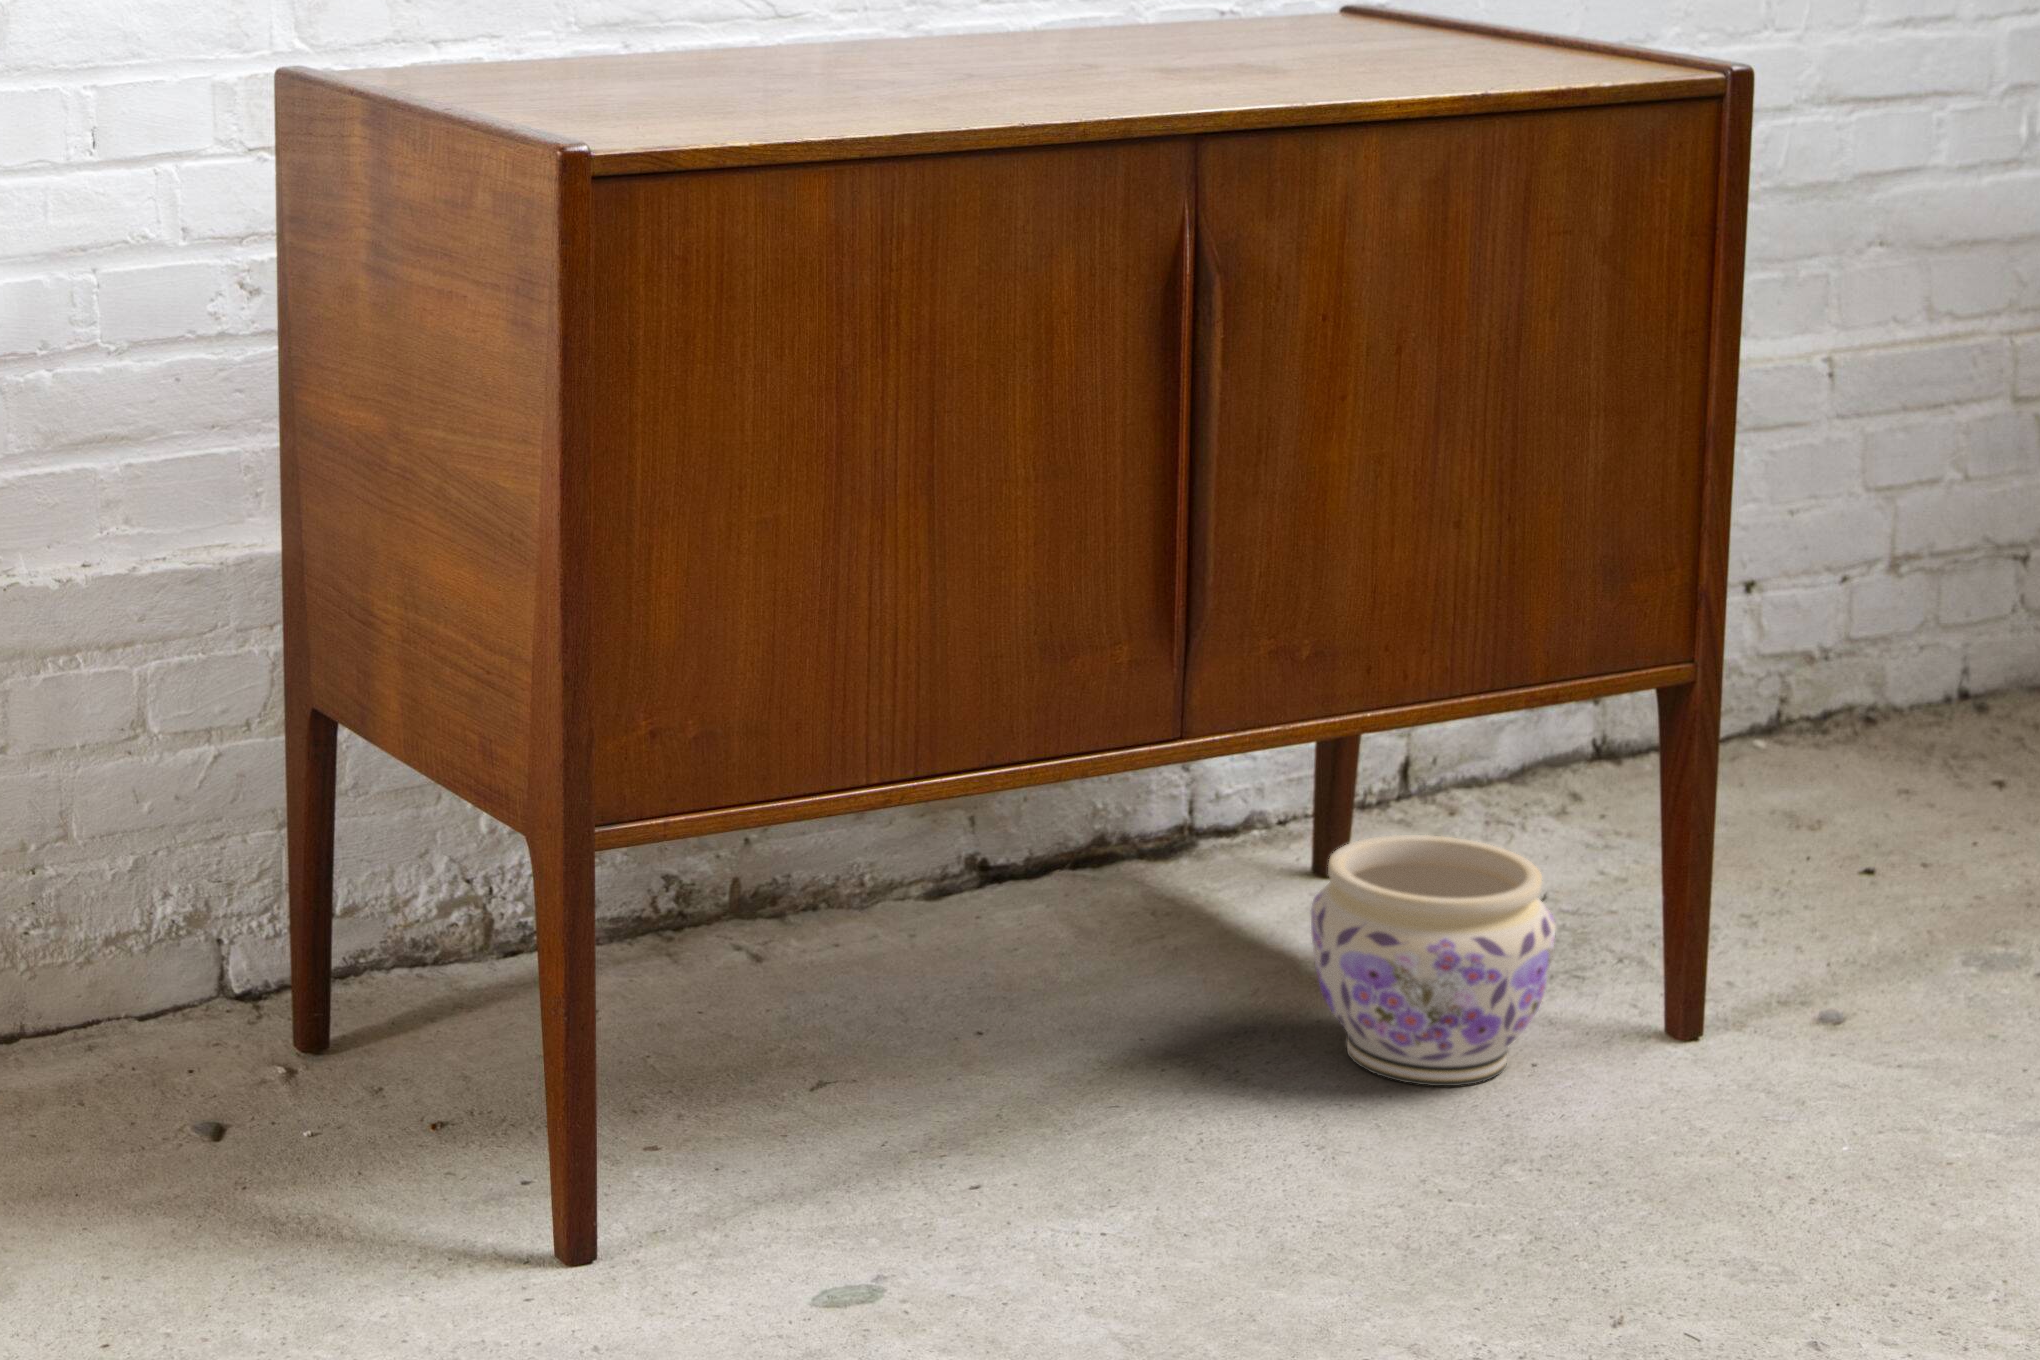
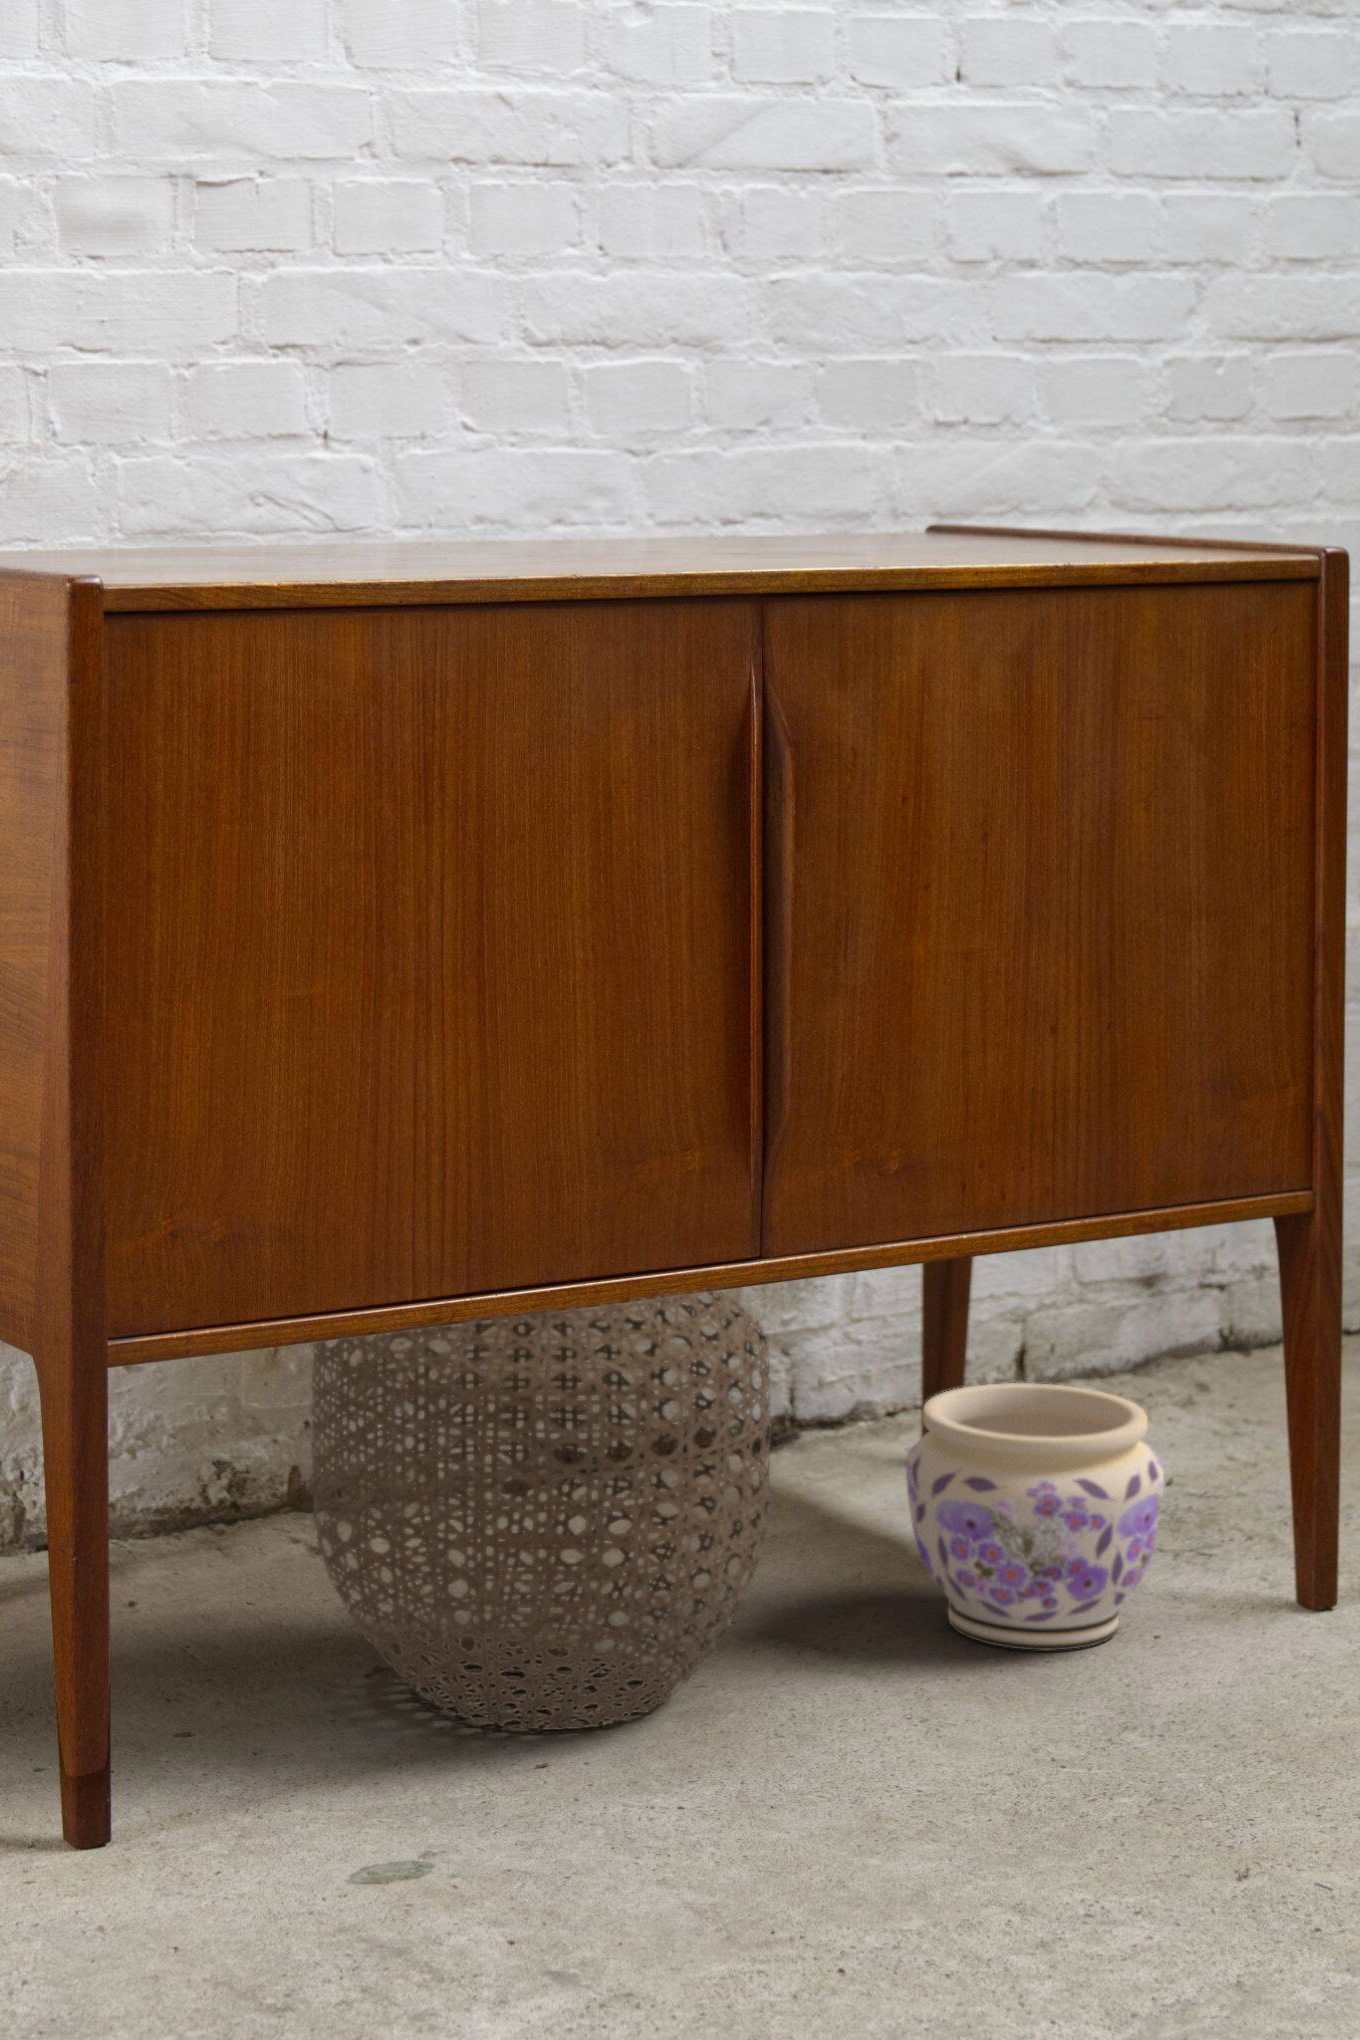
woven basket: none [767,672,1191,1161] -> present [311,1288,770,1730]

